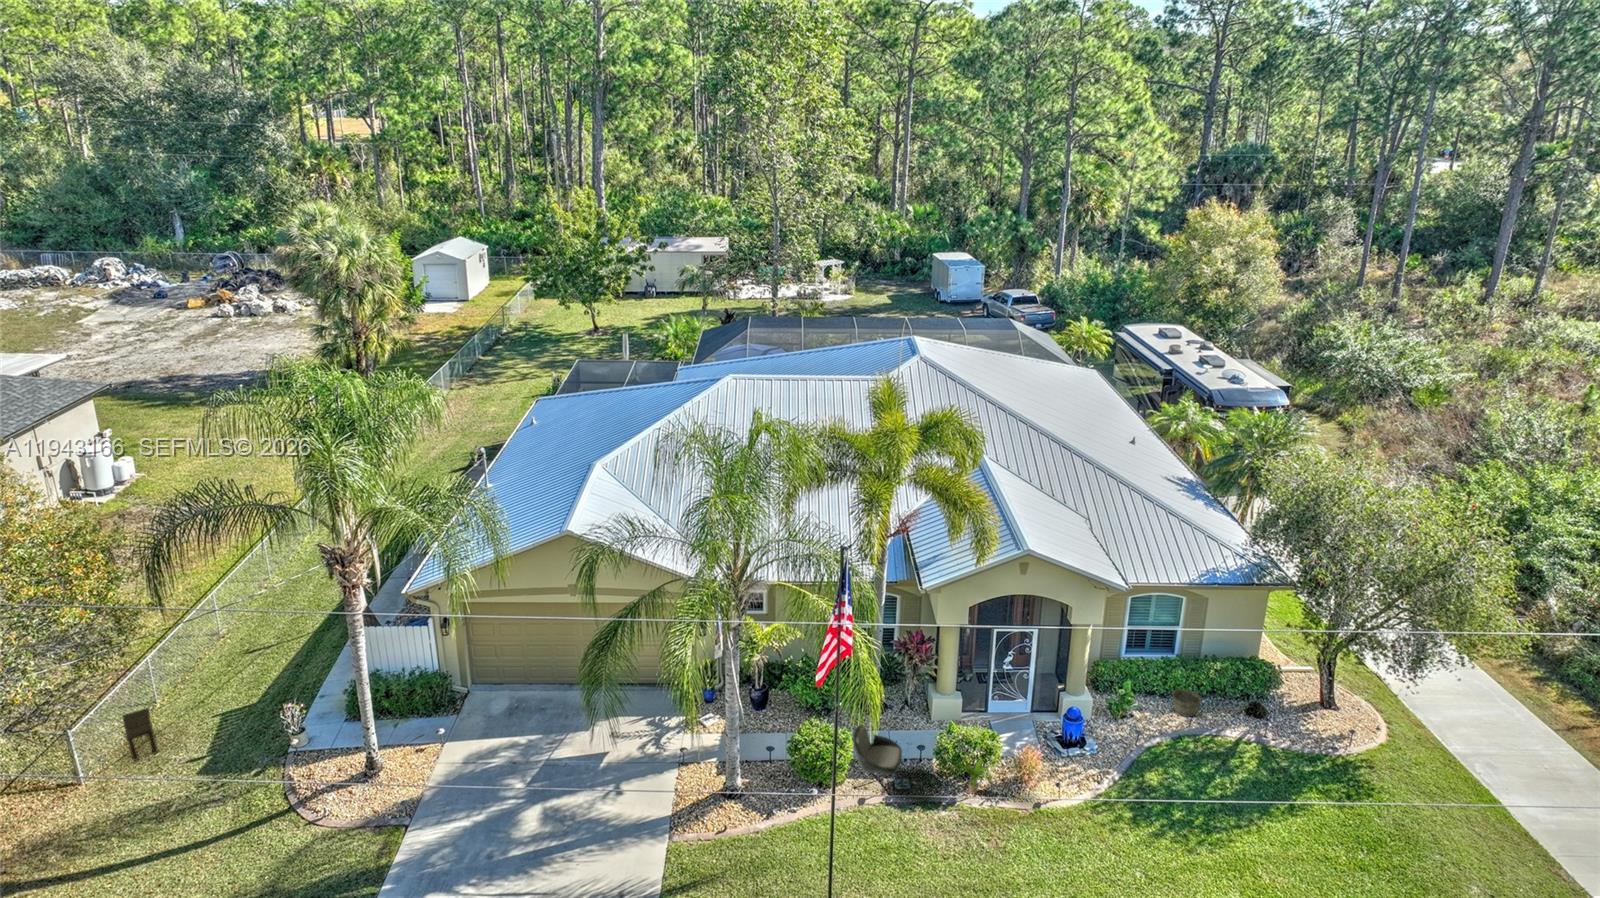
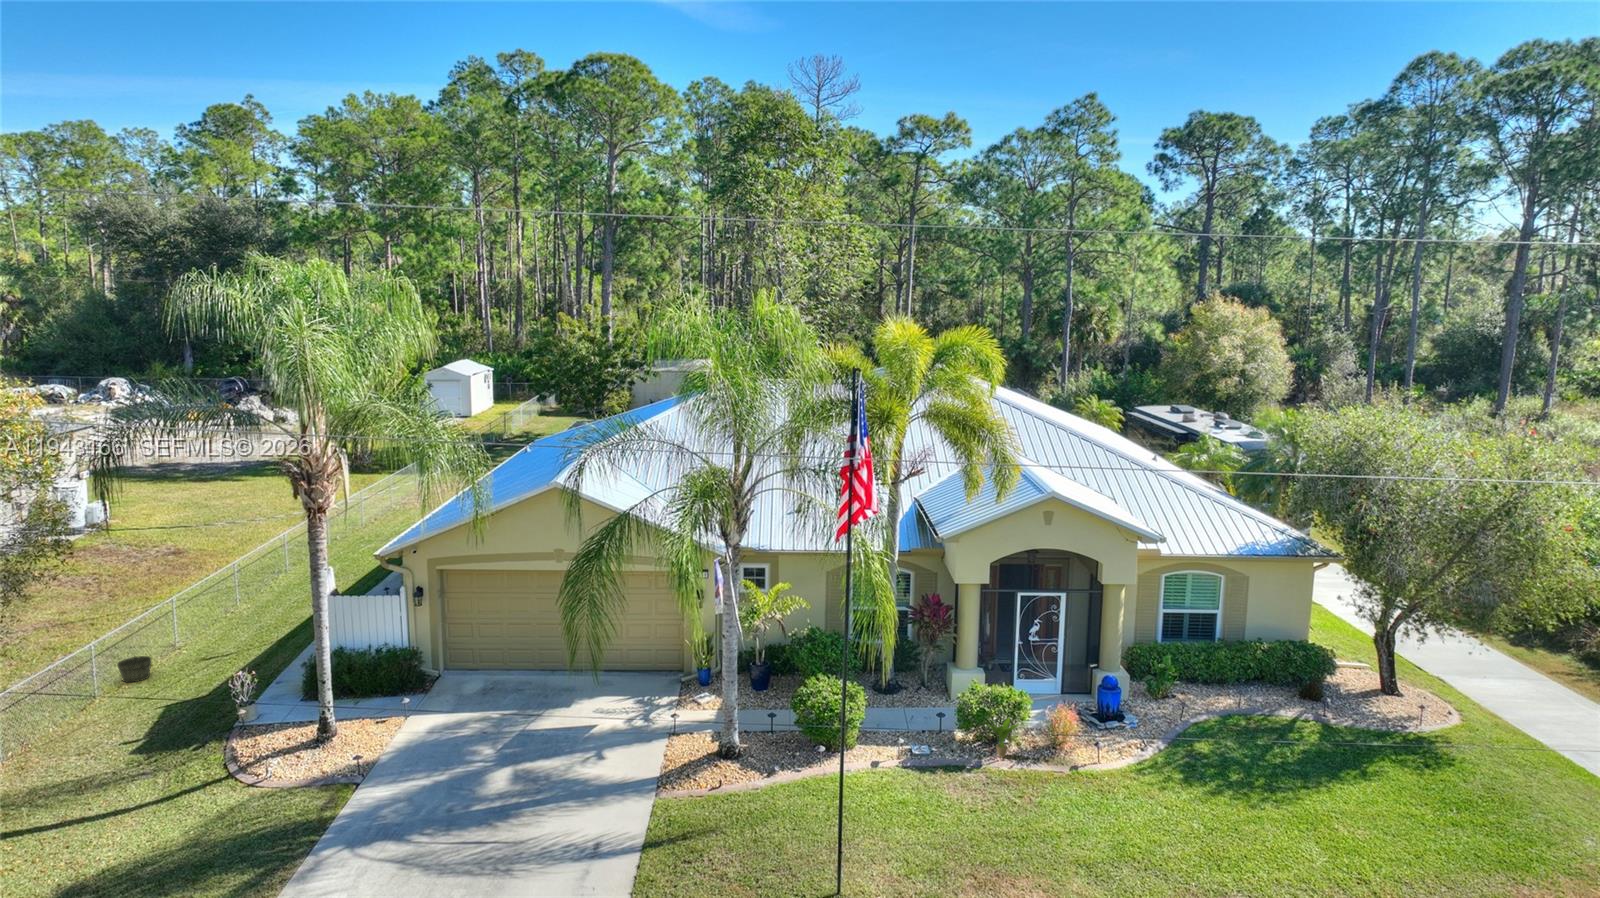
wooden bucket: present [1172,689,1201,717] -> present [118,656,151,682]
bench: present [123,708,157,761] -> none [54,685,88,736]
lounge chair: present [852,725,902,795] -> none [864,685,920,759]

